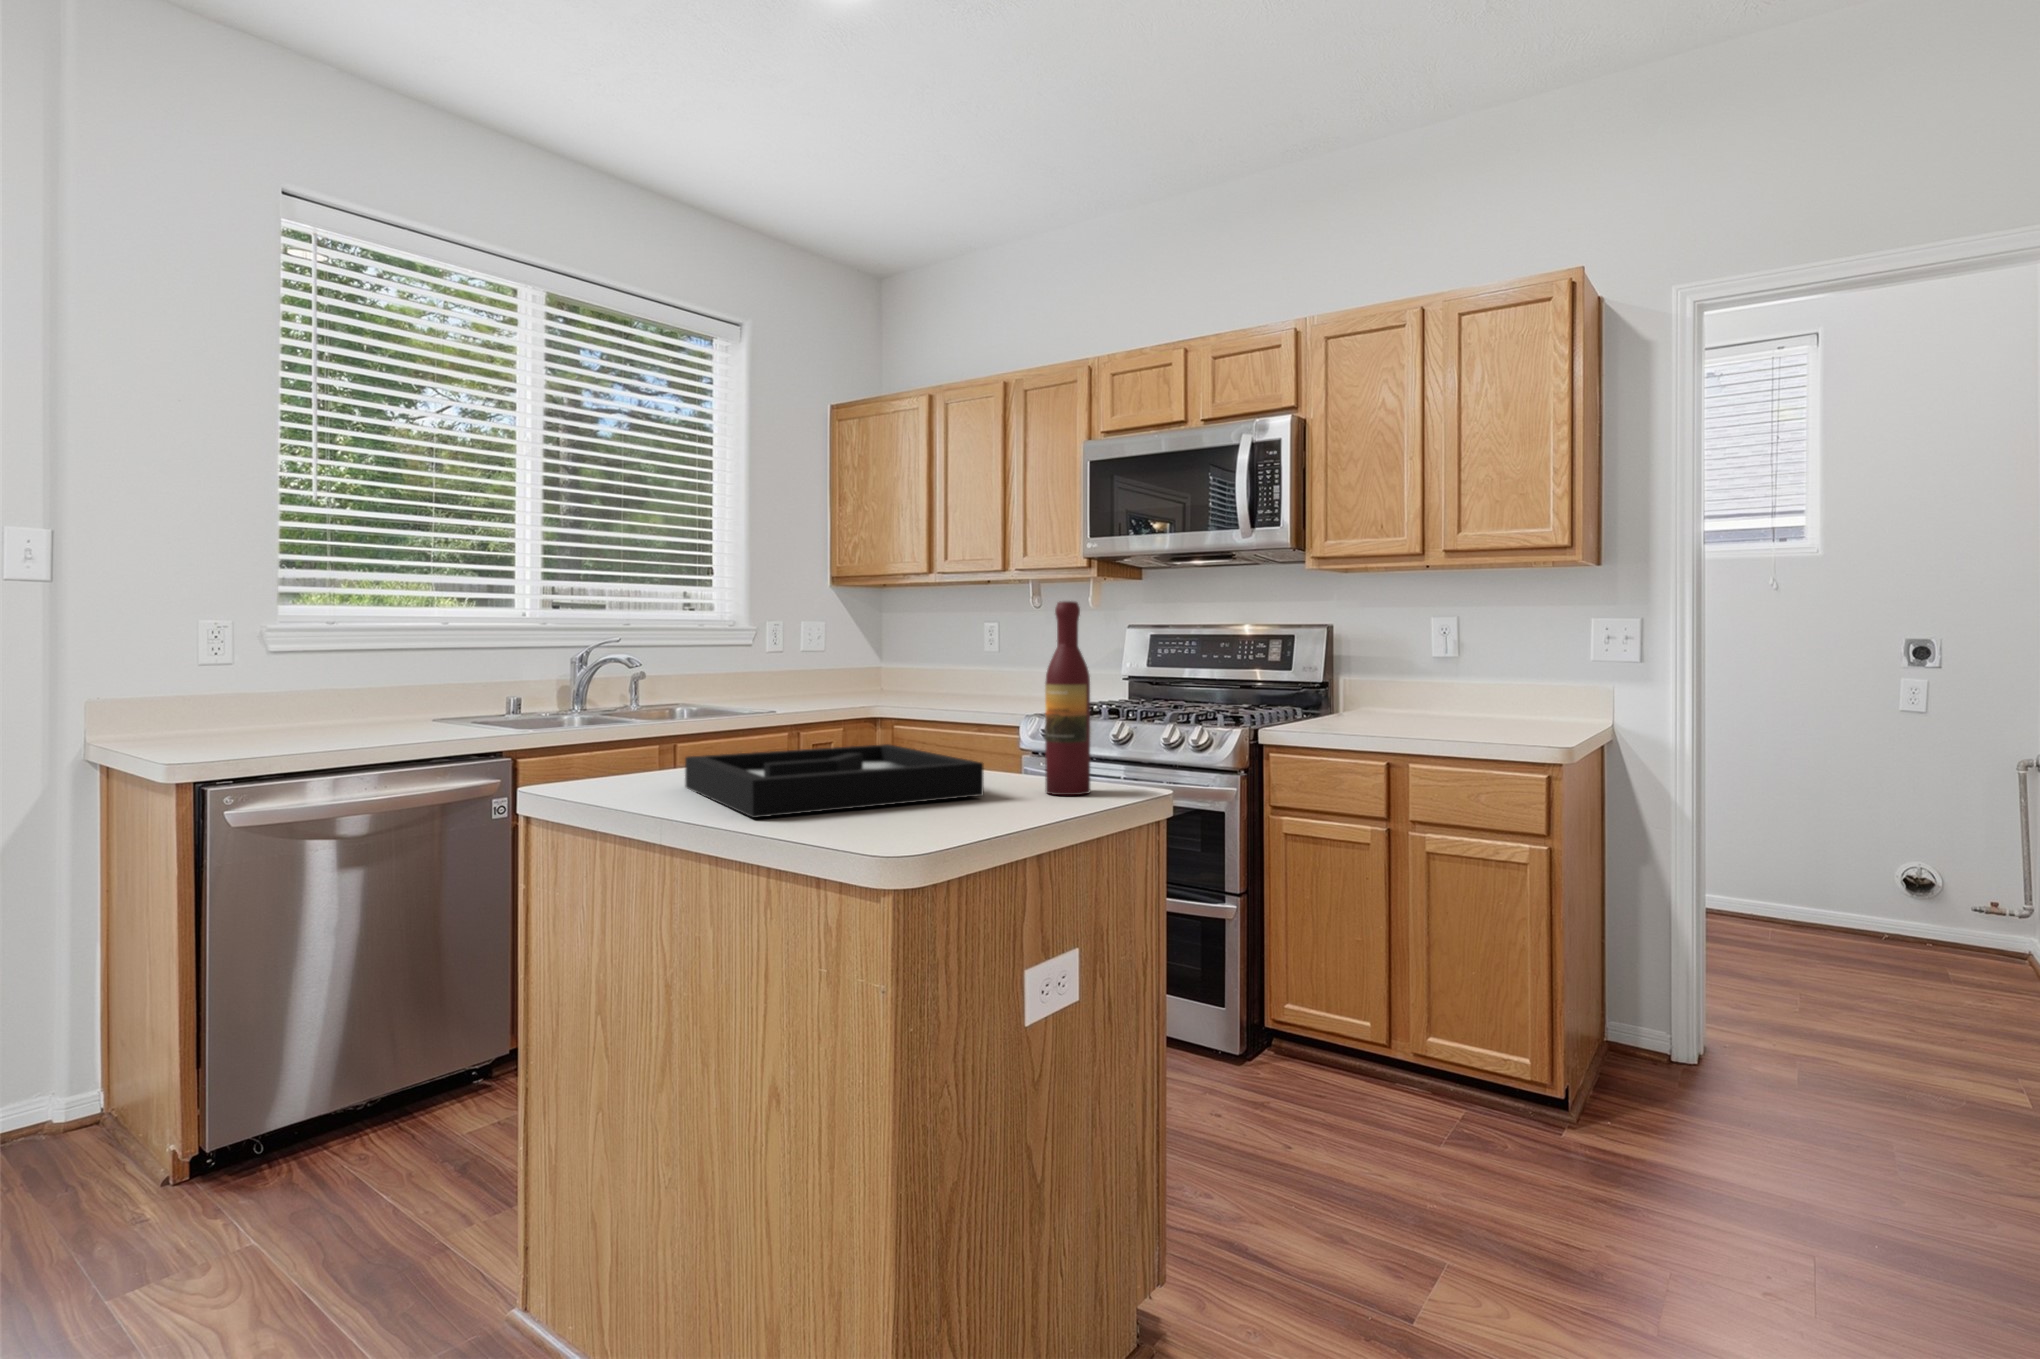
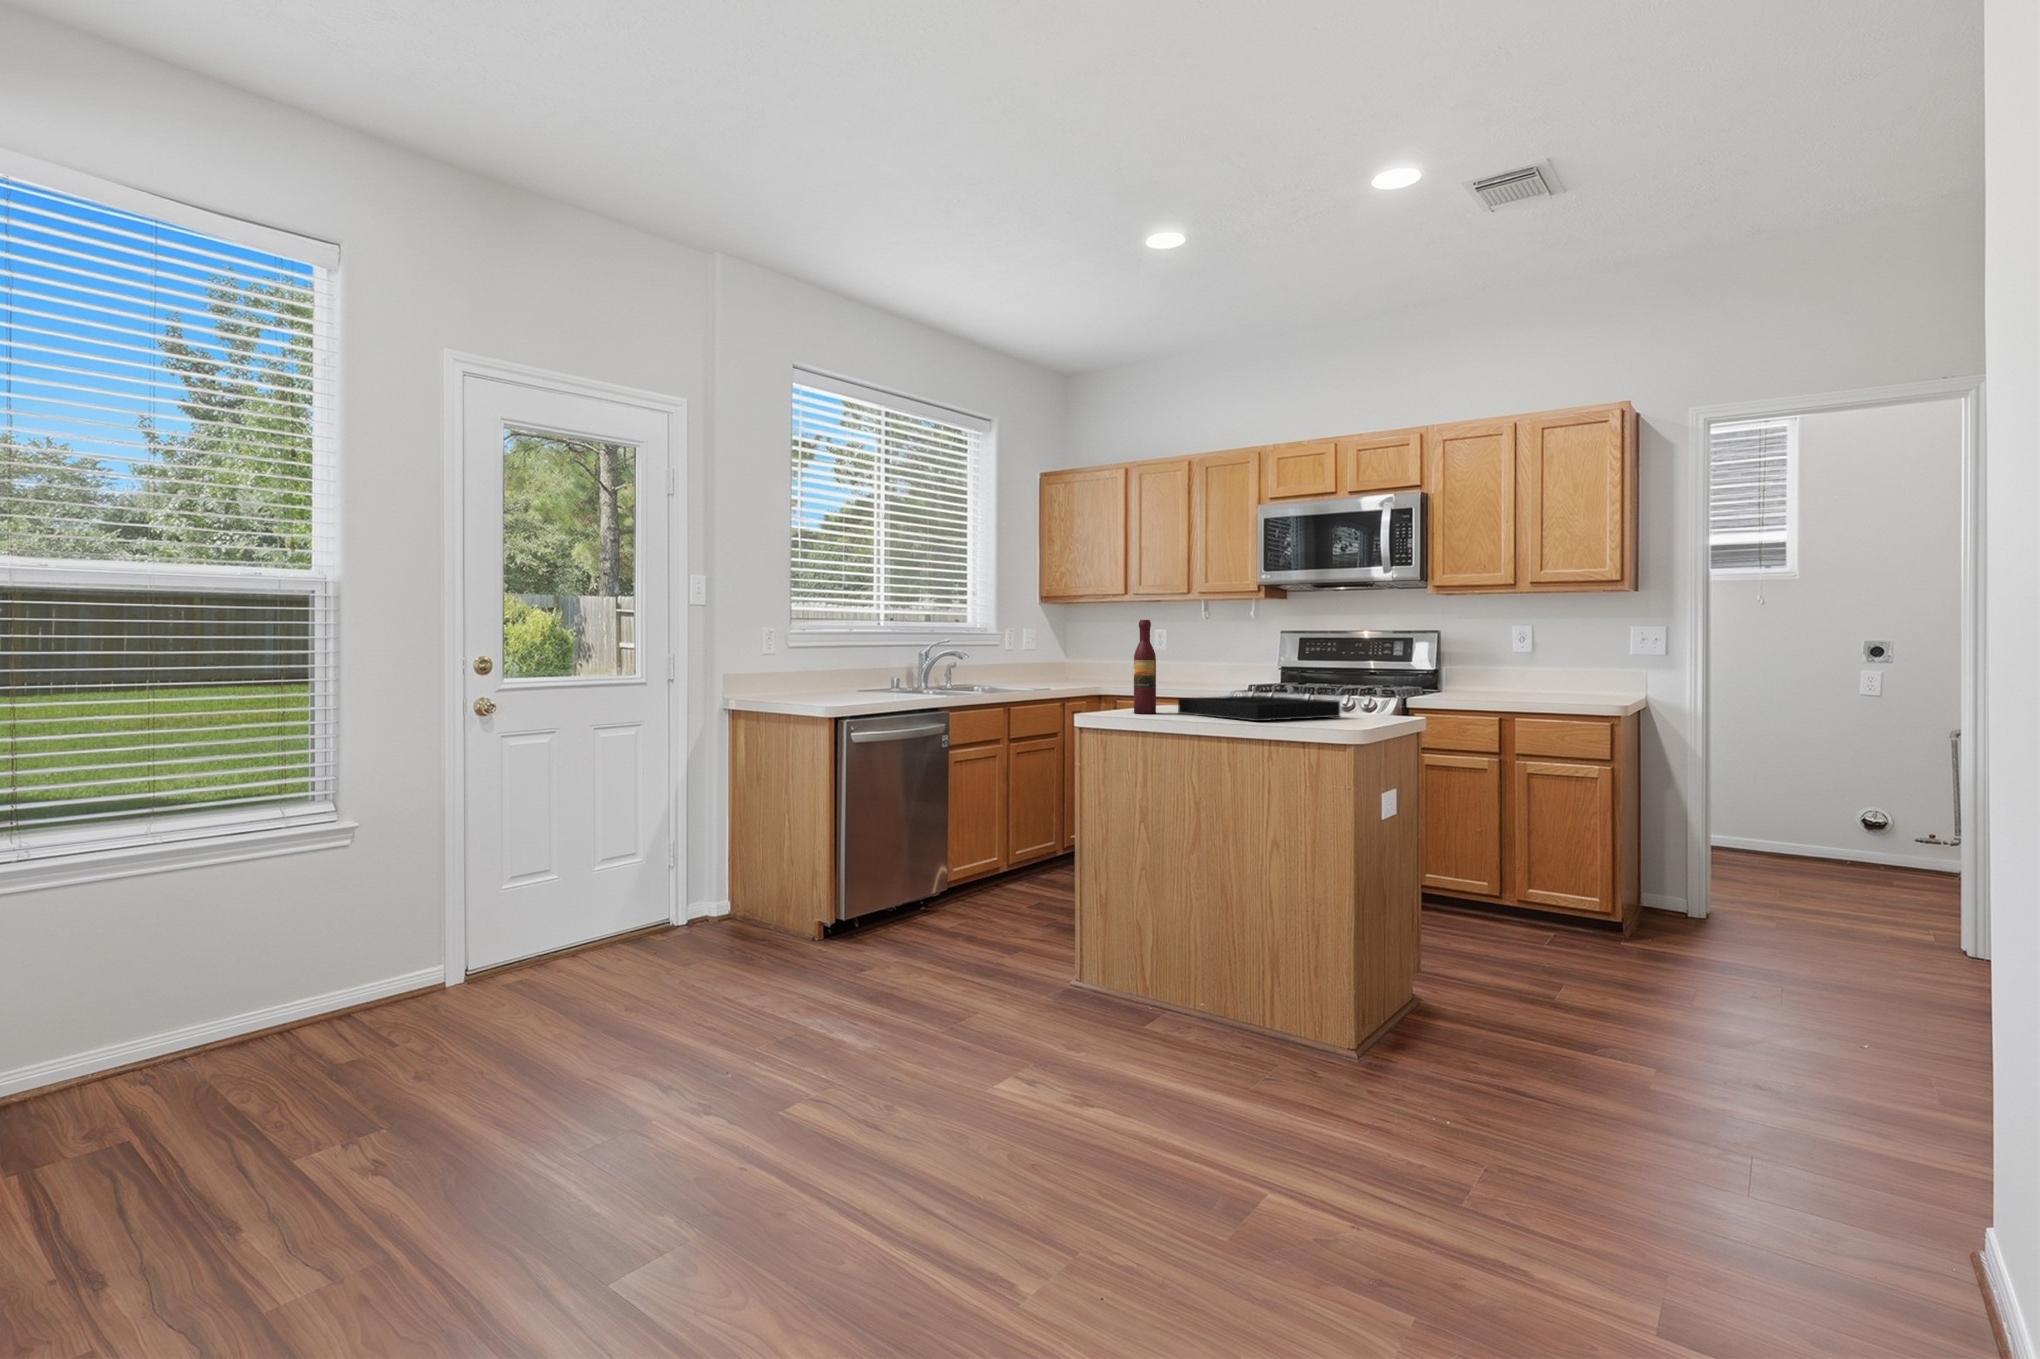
wine bottle: present [1045,601,1090,795] -> present [1134,620,1156,714]

